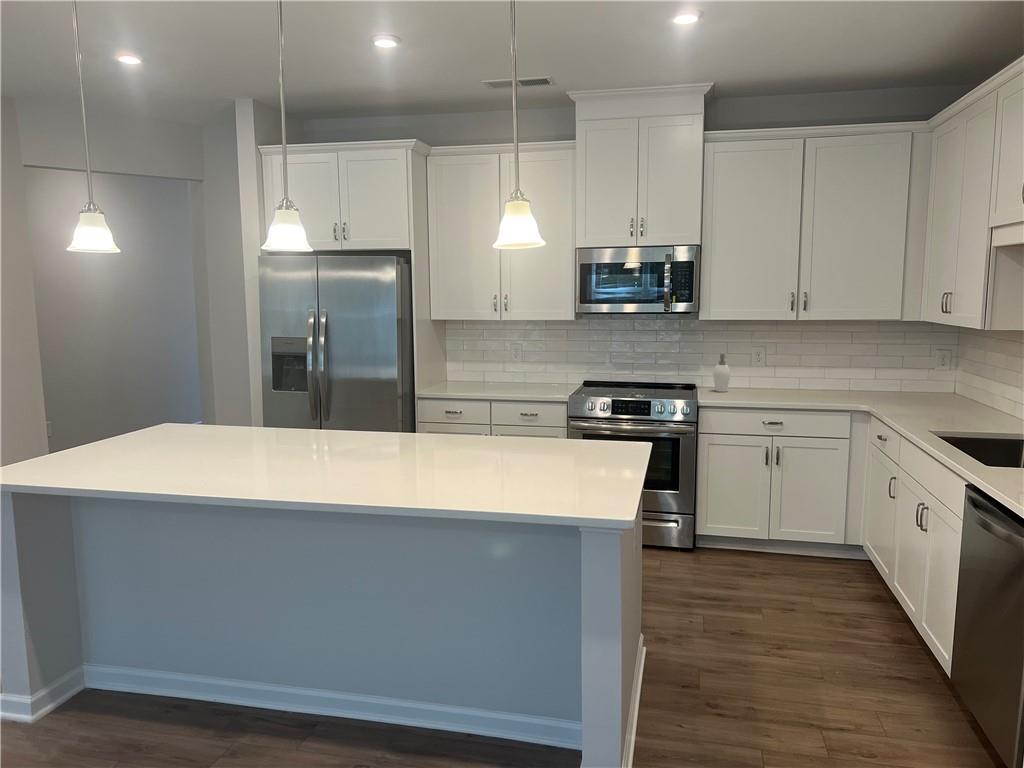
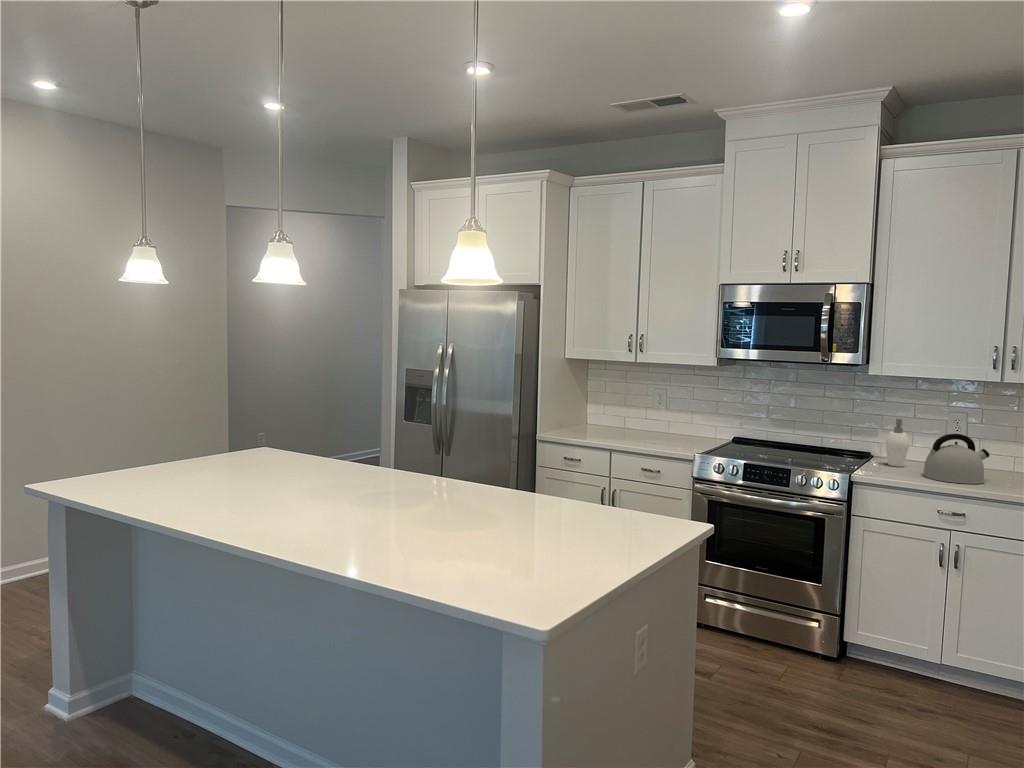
kettle: none [744,362,788,399] -> present [923,434,990,484]

